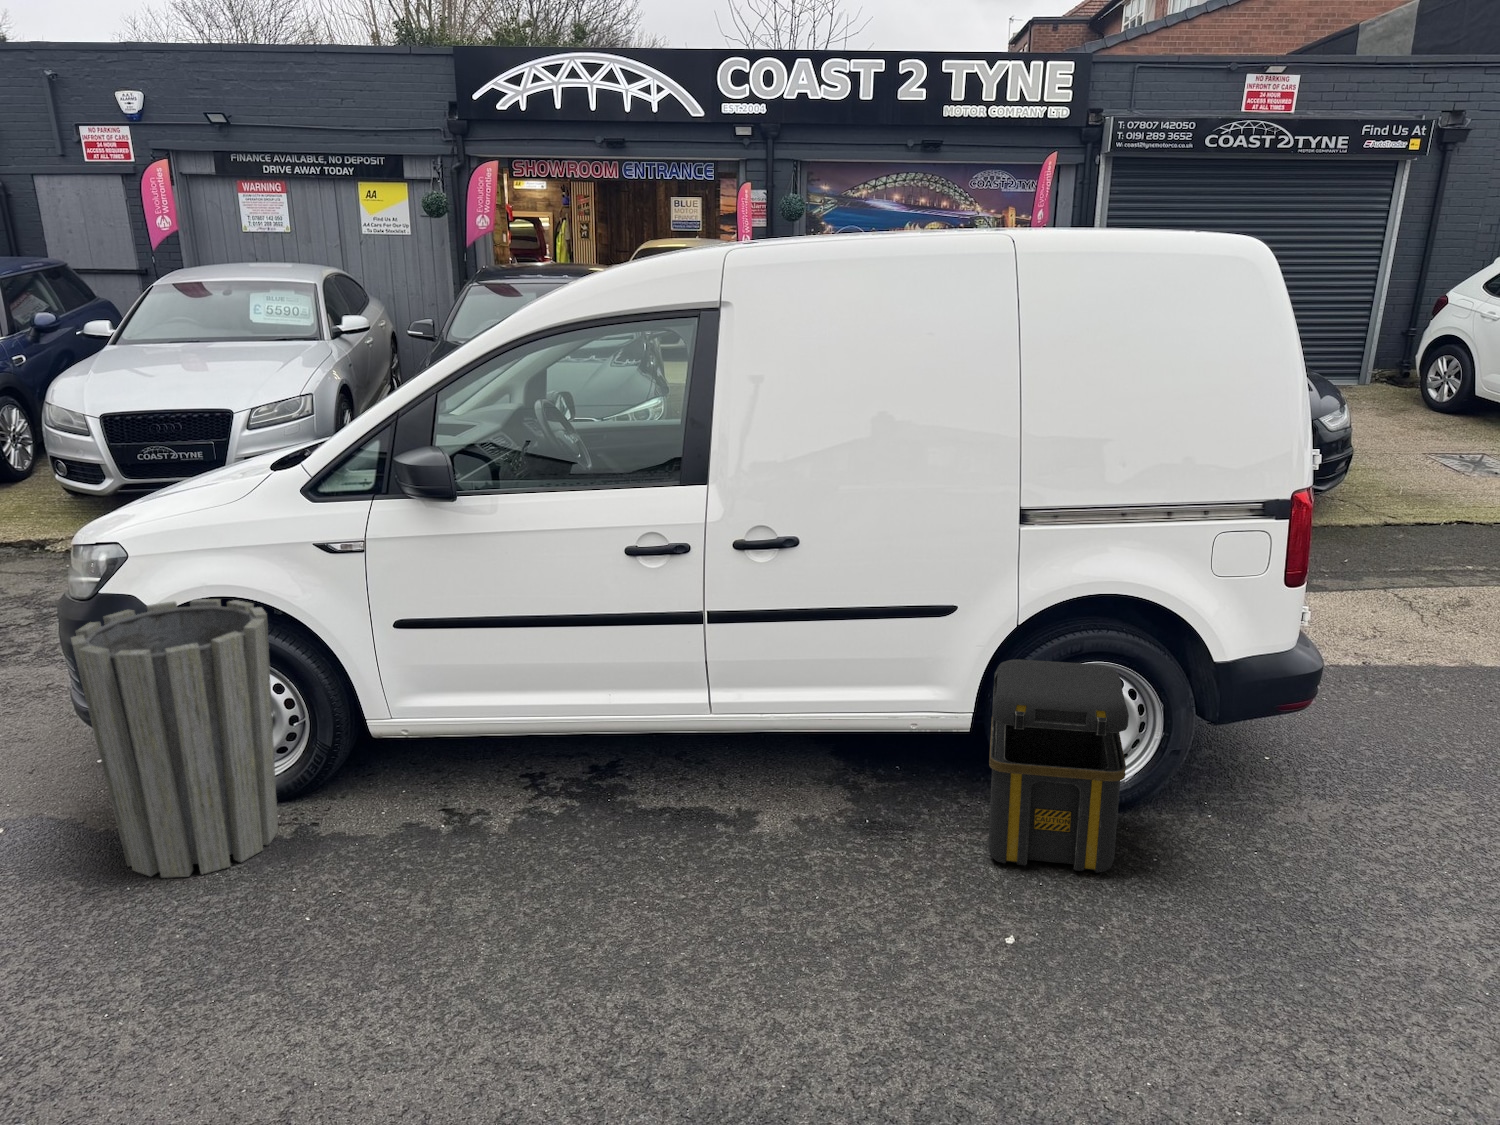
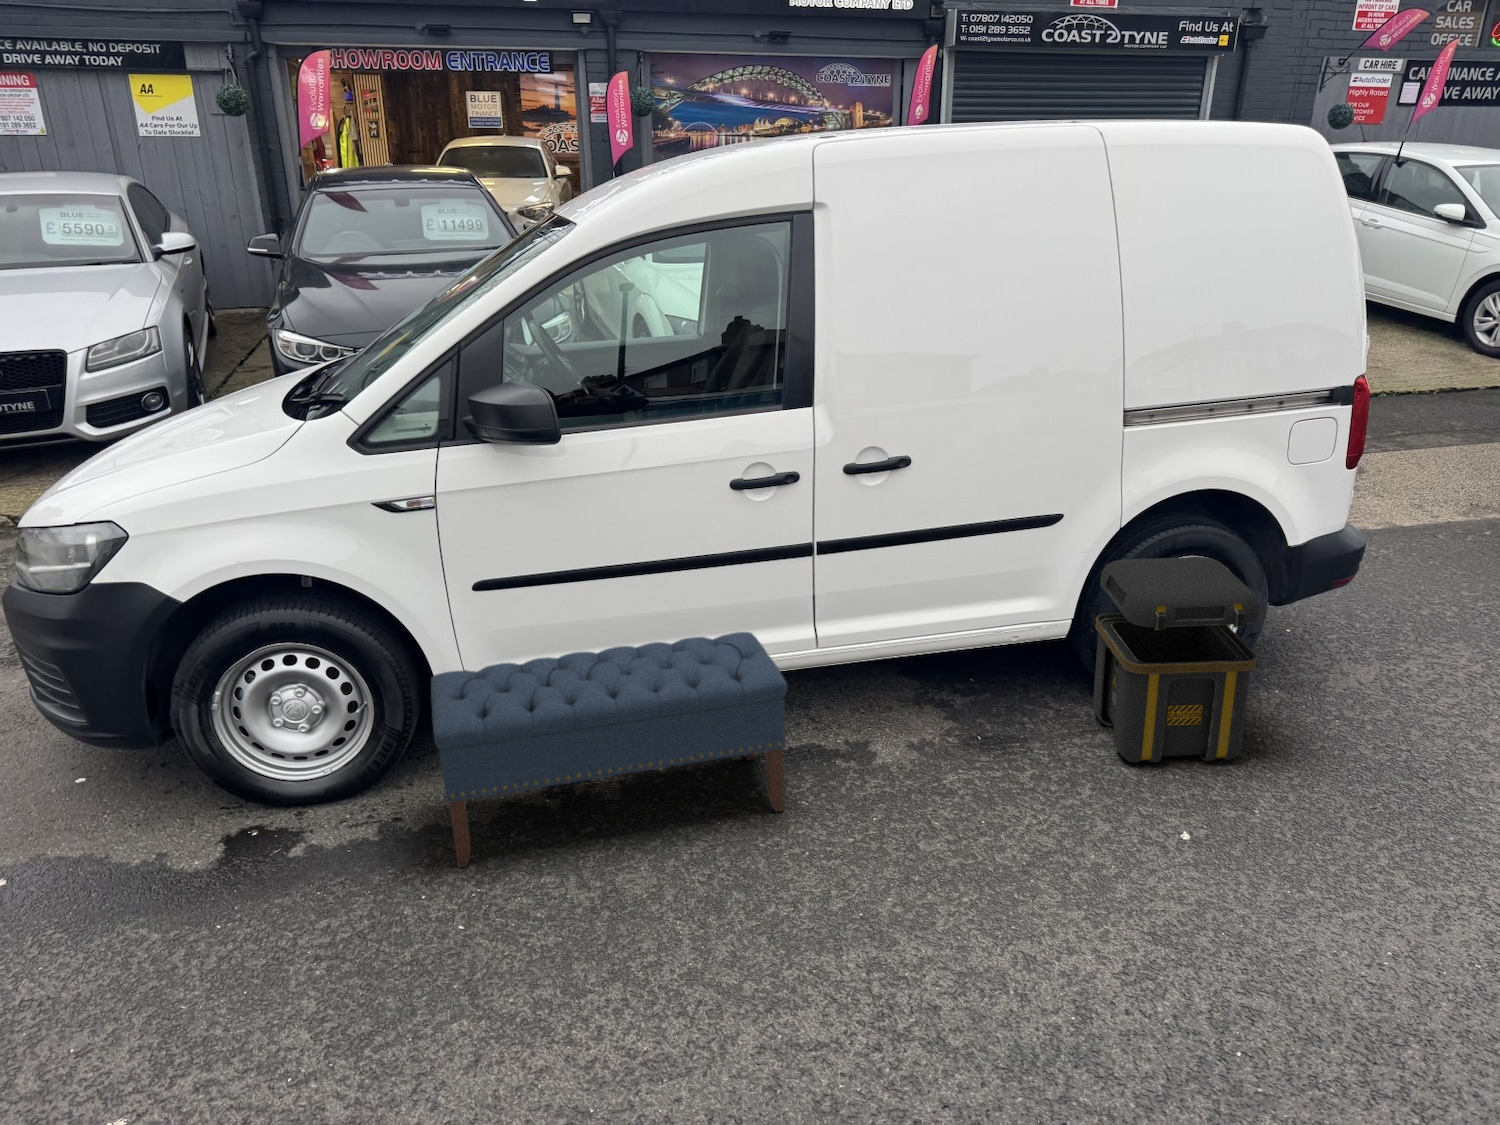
trash can: present [71,599,278,878] -> none [114,578,360,907]
bench: none [316,690,648,871] -> present [431,632,788,868]

